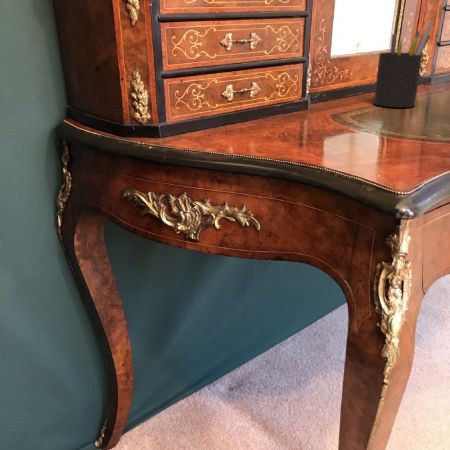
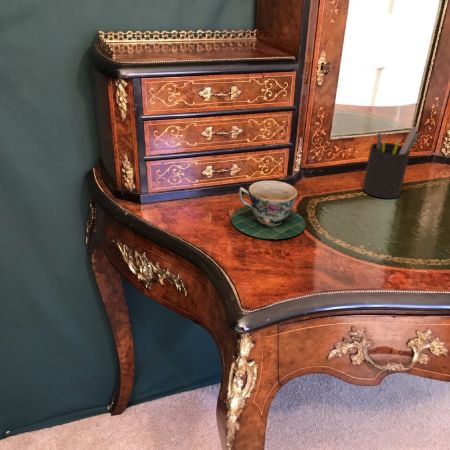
teacup: none [277,85,366,142] -> present [231,181,305,239]

